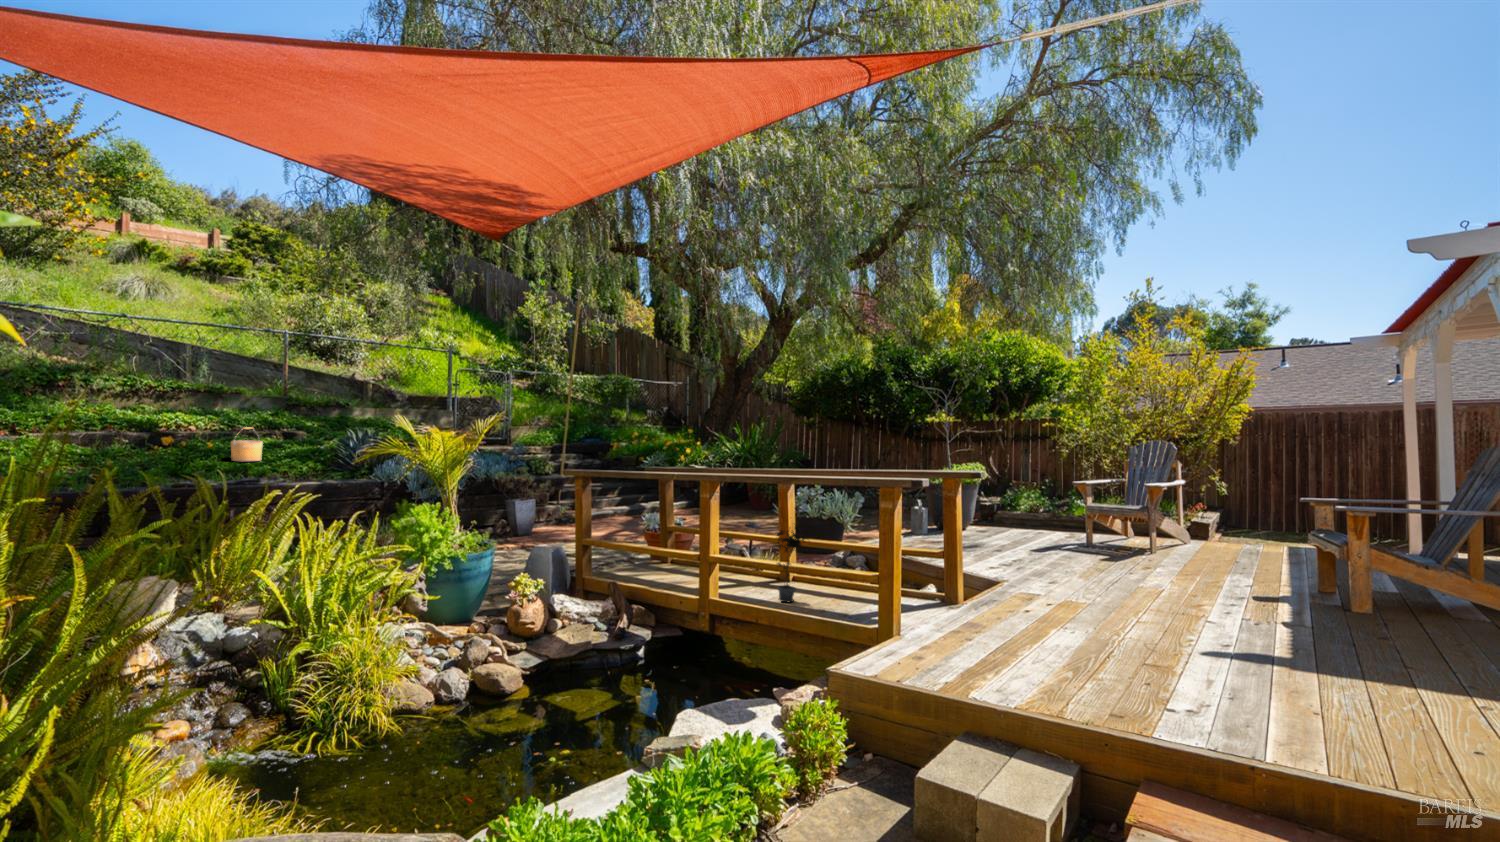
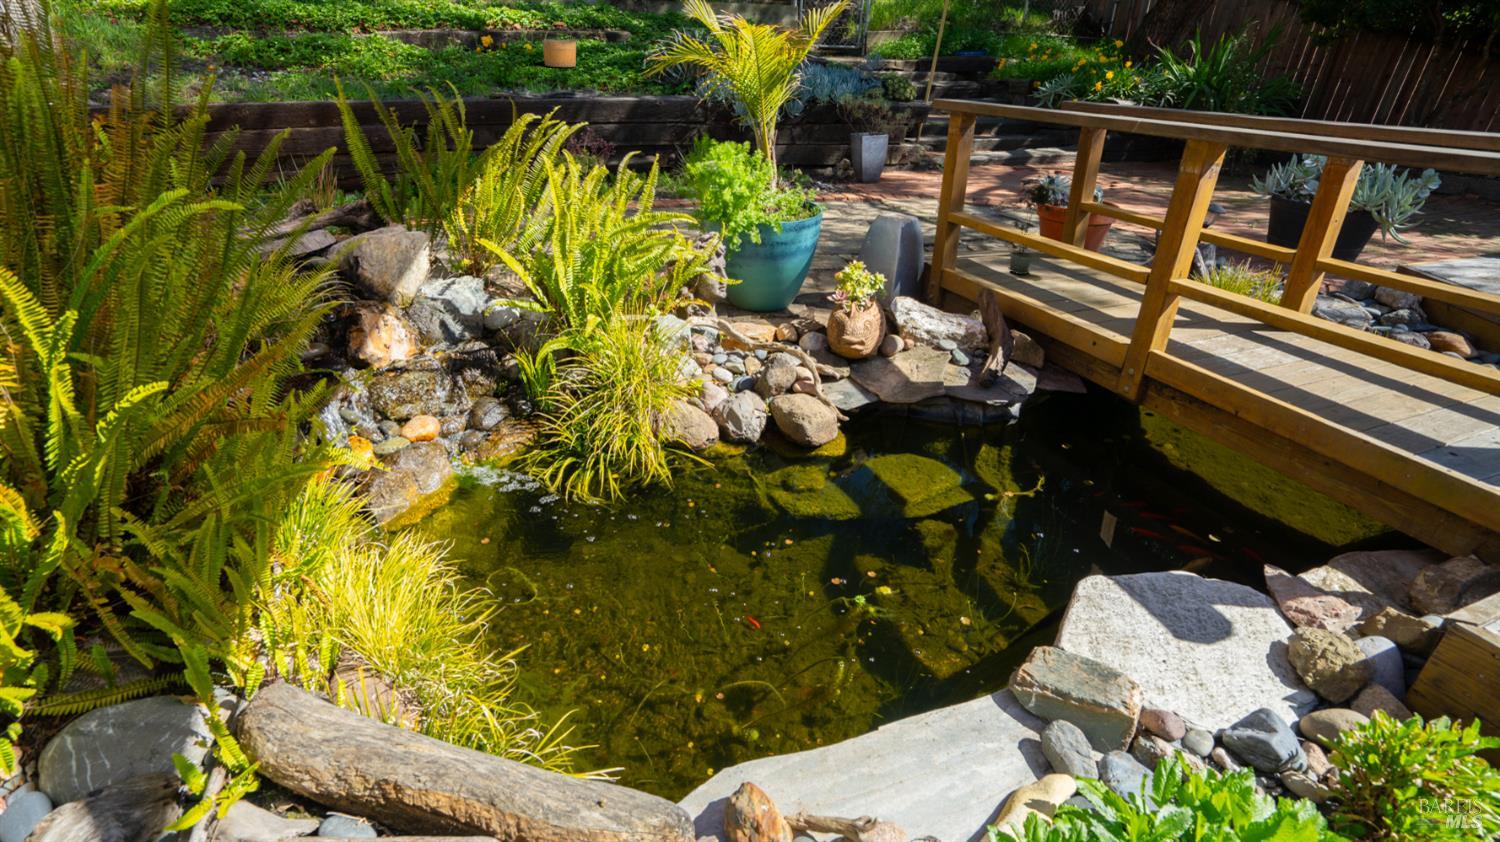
potted plant: present [777,525,807,602] -> present [1008,170,1059,274]

